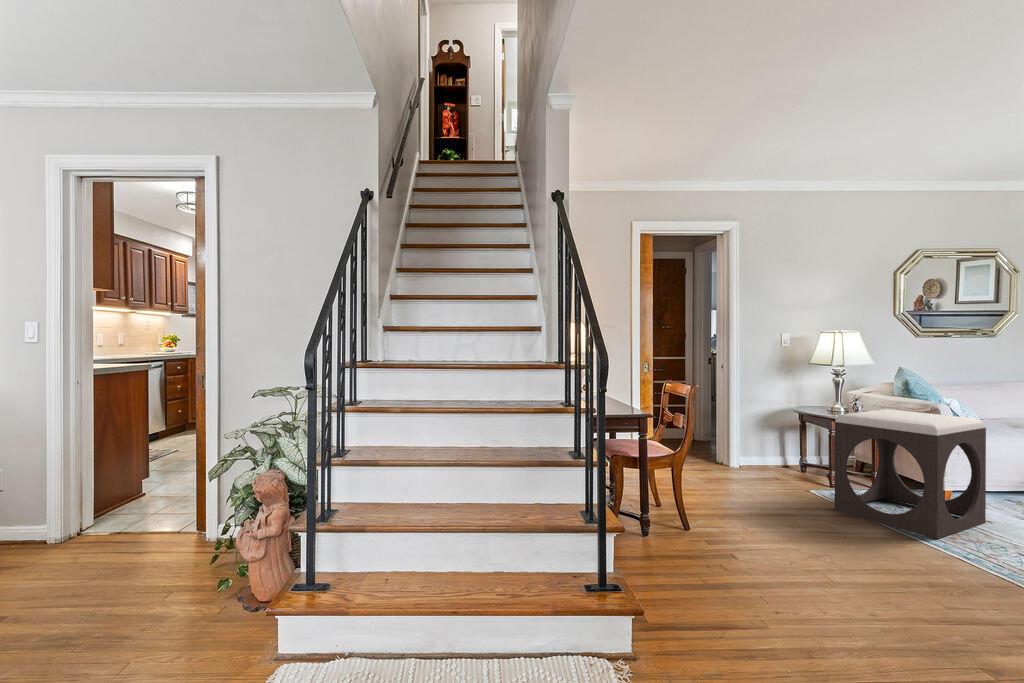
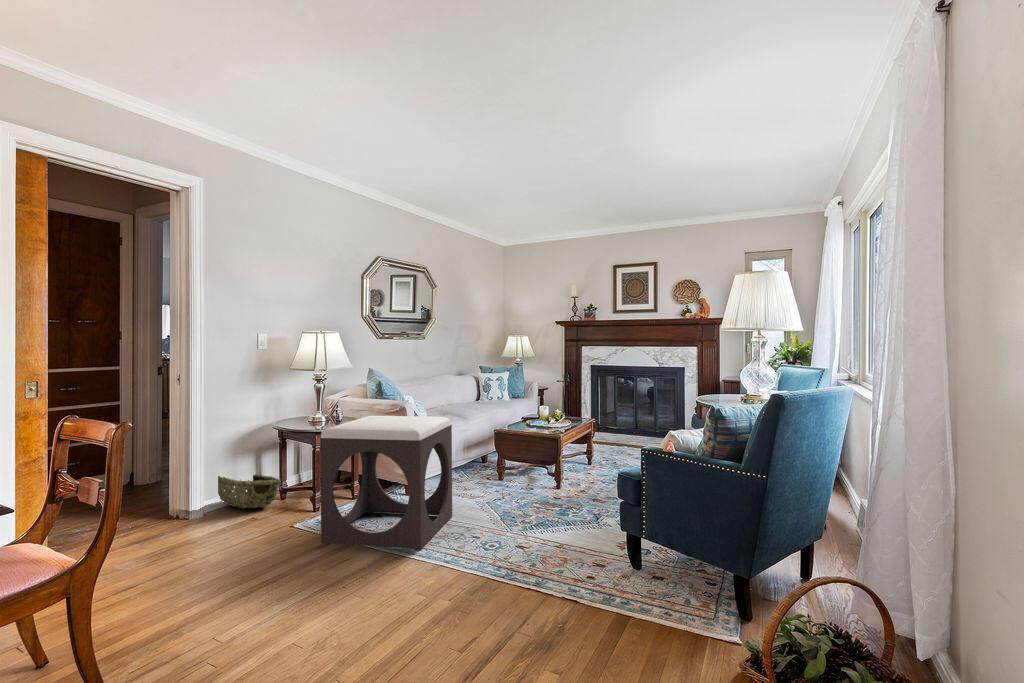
woven basket: none [747,443,802,475] -> present [218,474,281,508]

